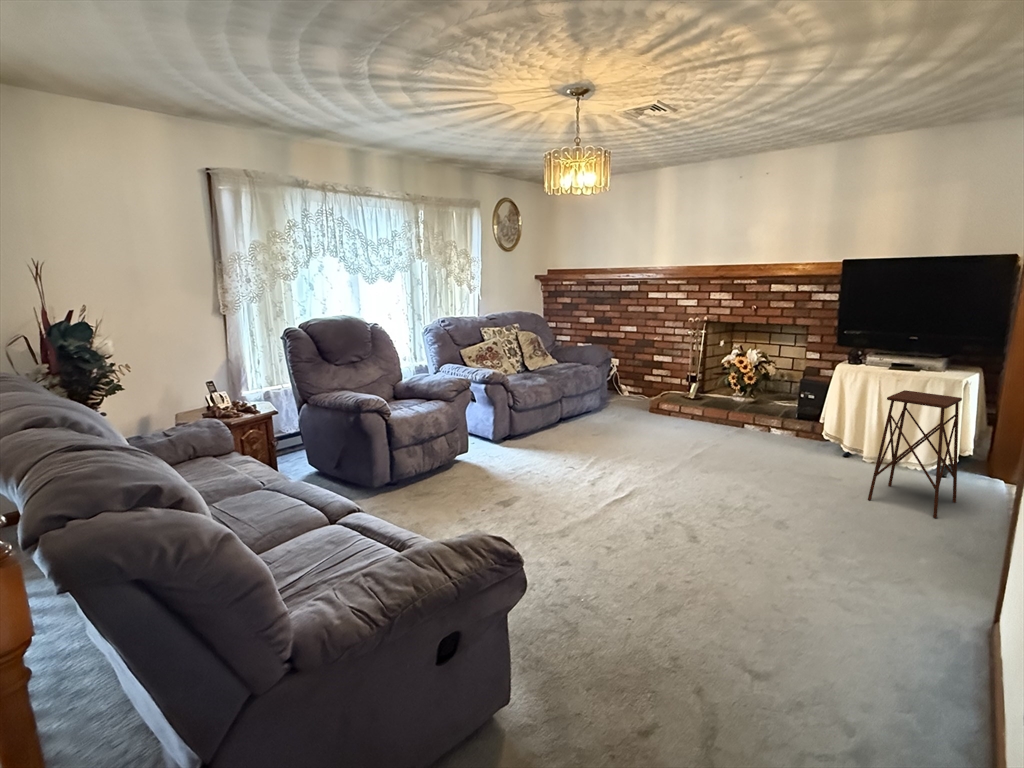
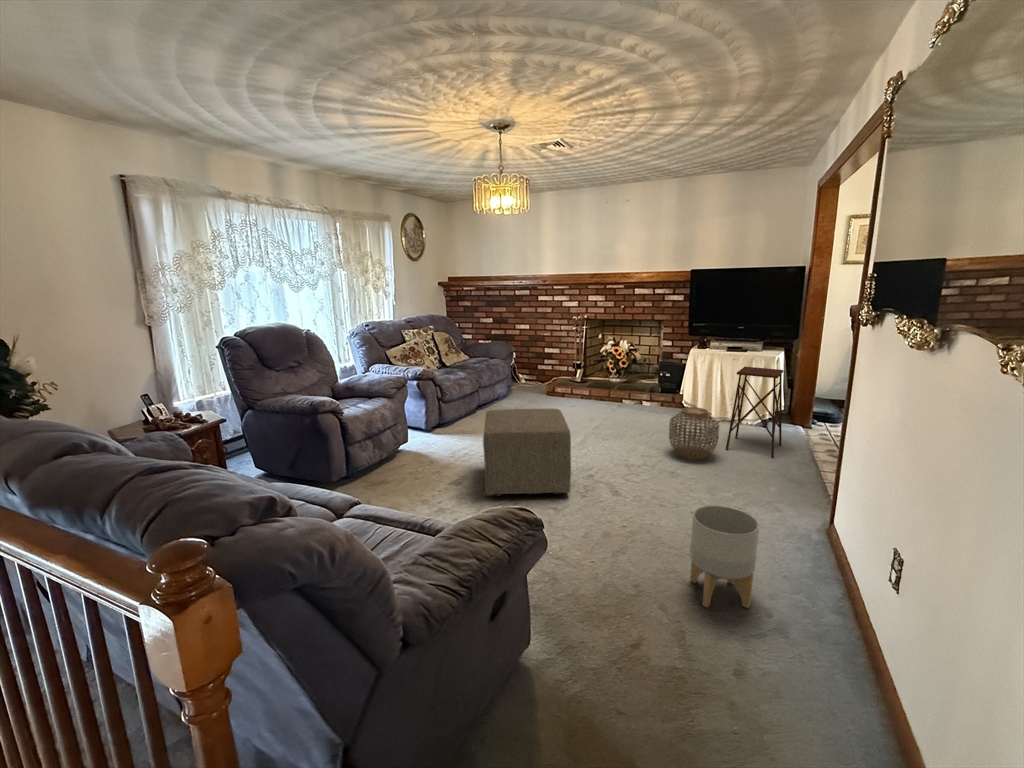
ottoman: none [529,424,635,532] -> present [483,409,571,496]
woven basket: none [783,439,854,510] -> present [669,407,719,460]
planter: none [744,566,838,712] -> present [690,505,759,608]

